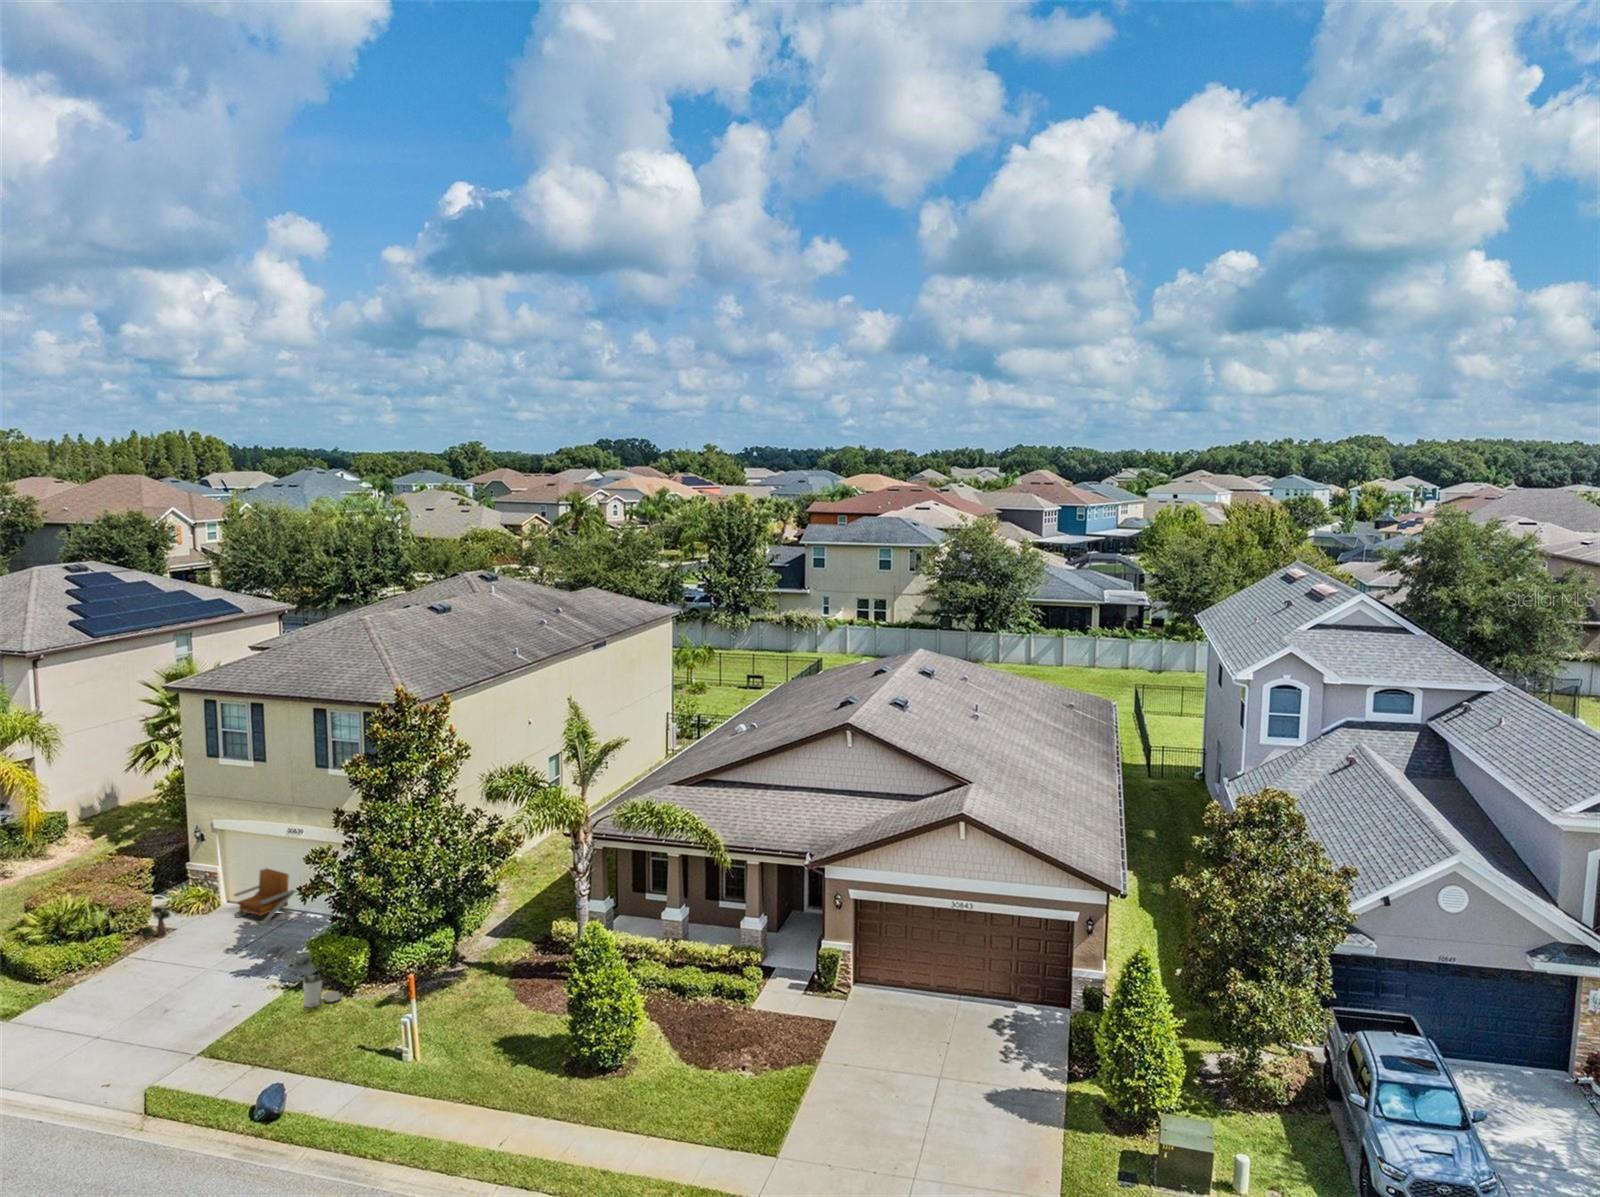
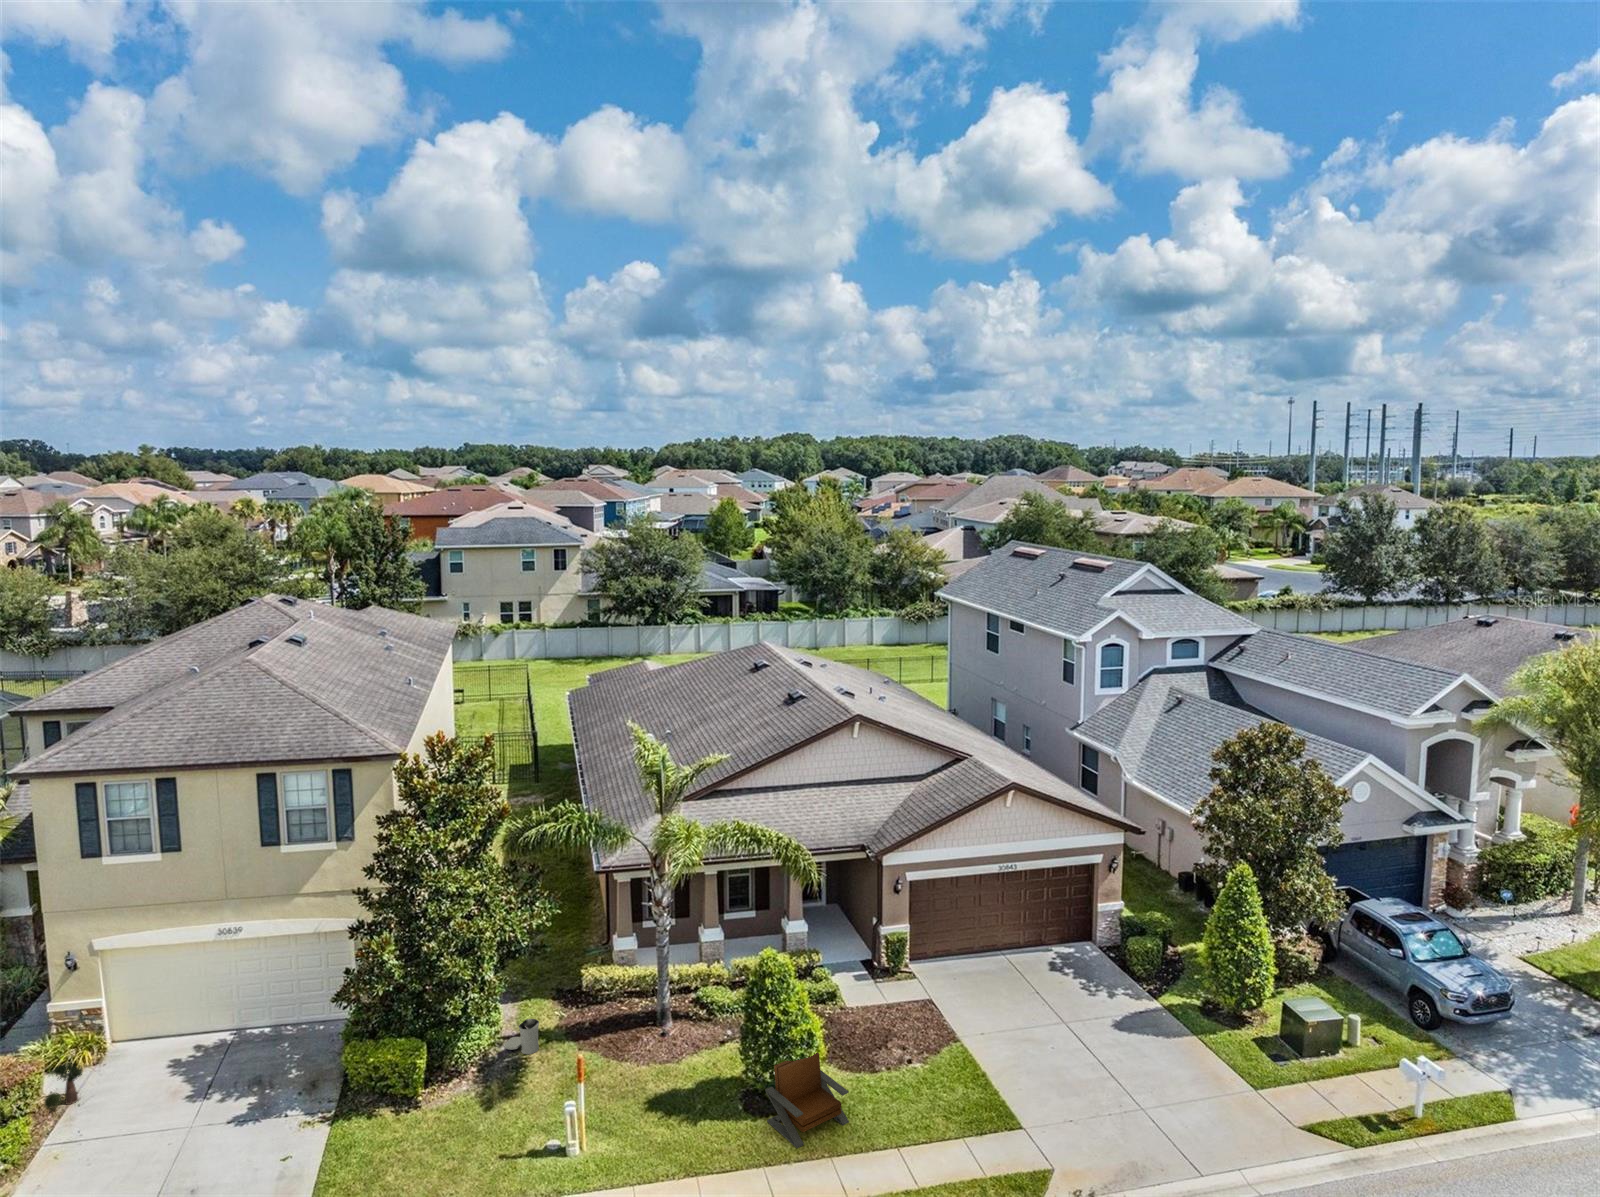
lounge chair: present [234,869,295,925] -> present [765,1052,849,1148]
trash can: present [303,975,341,1008] -> present [504,1019,539,1054]

